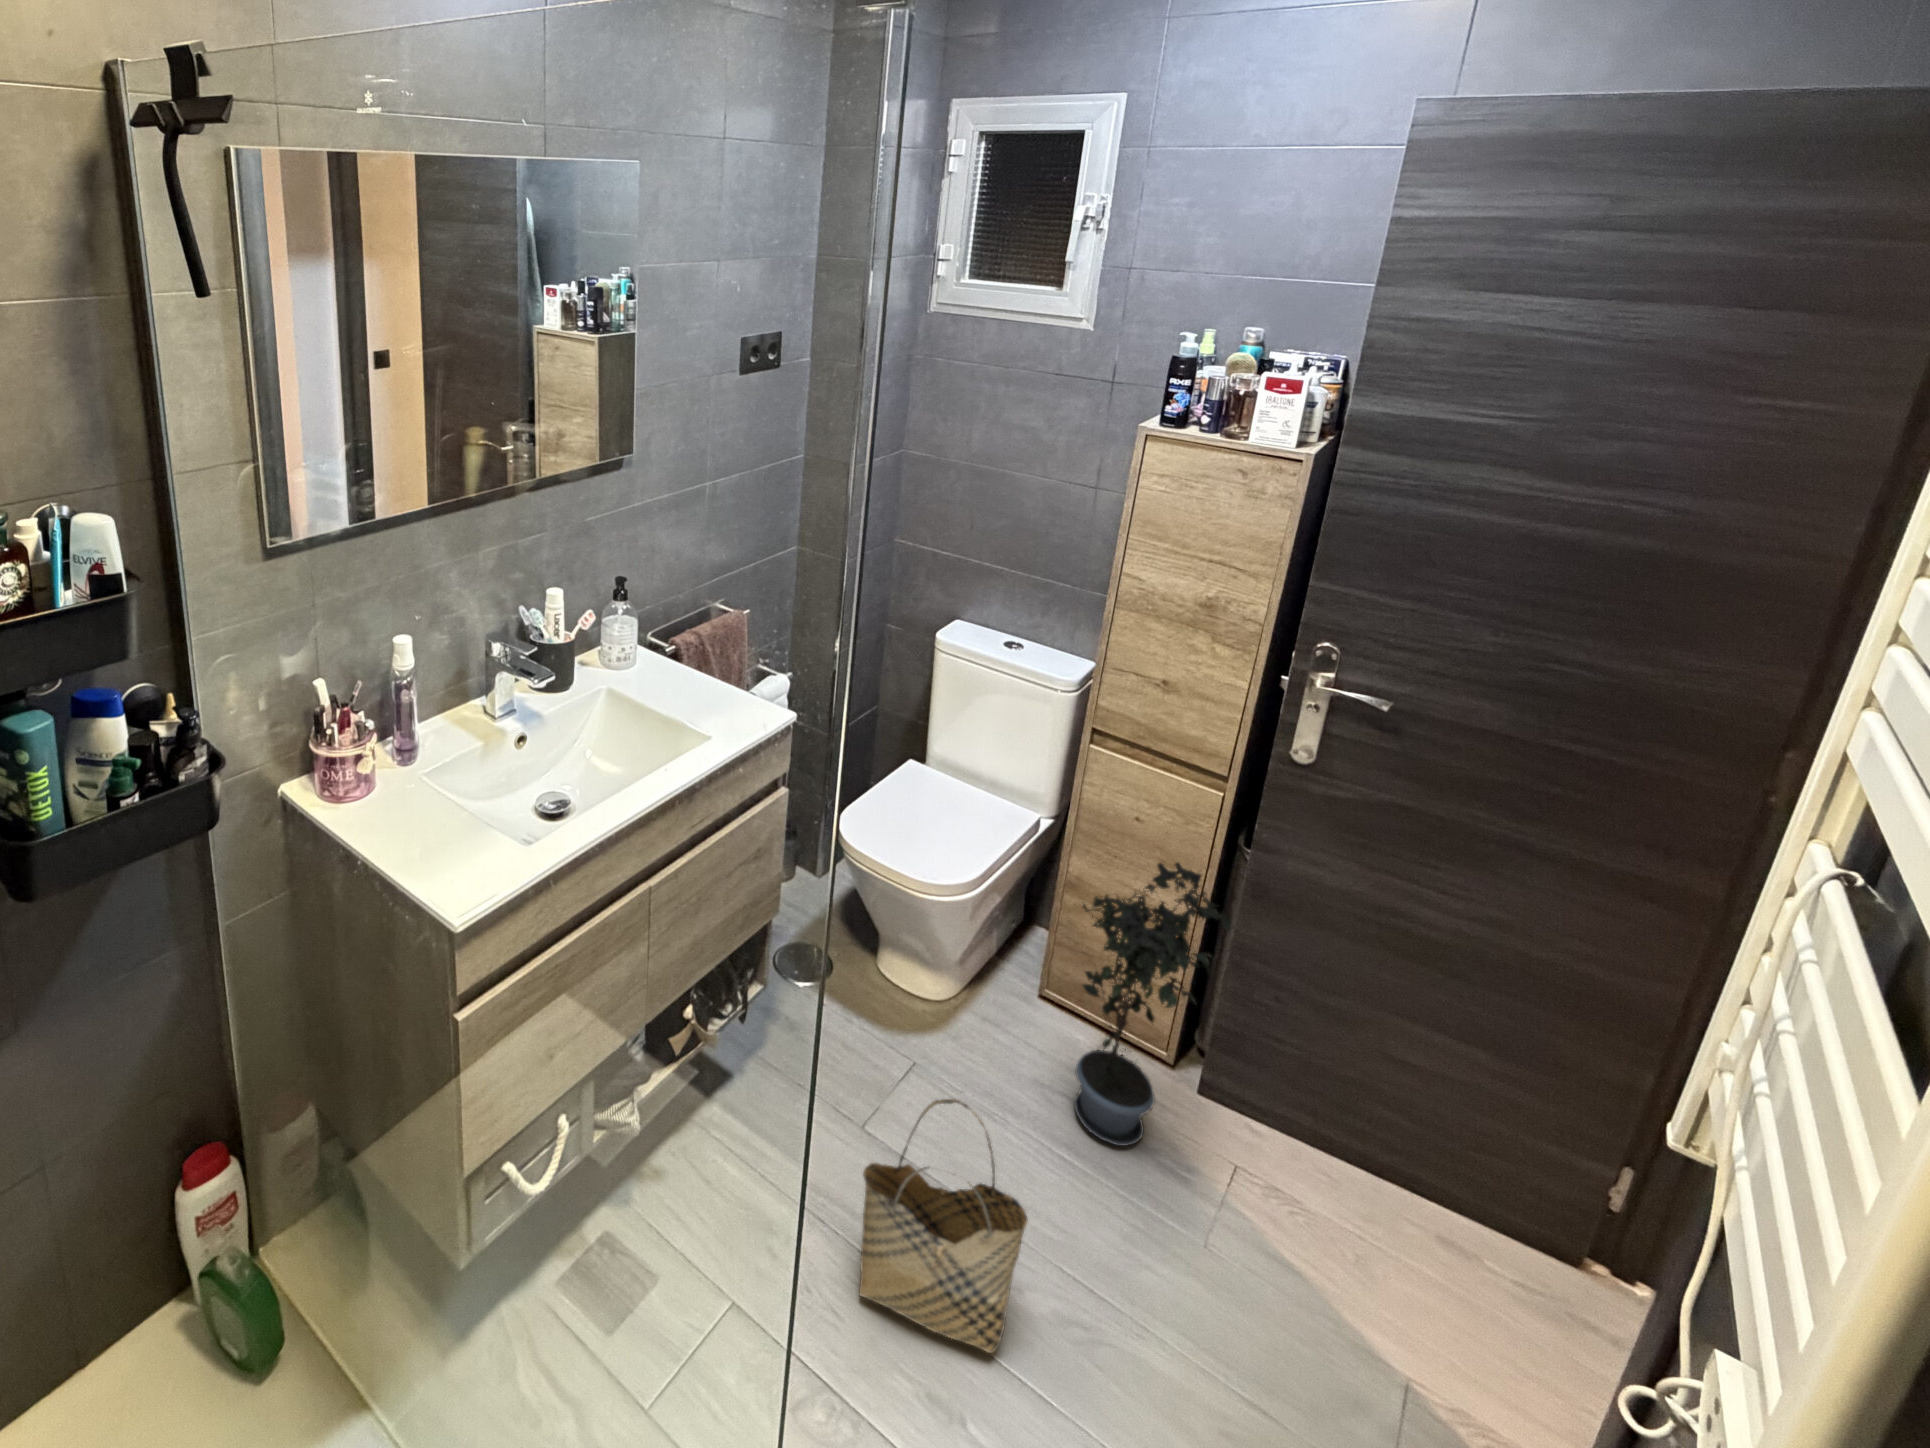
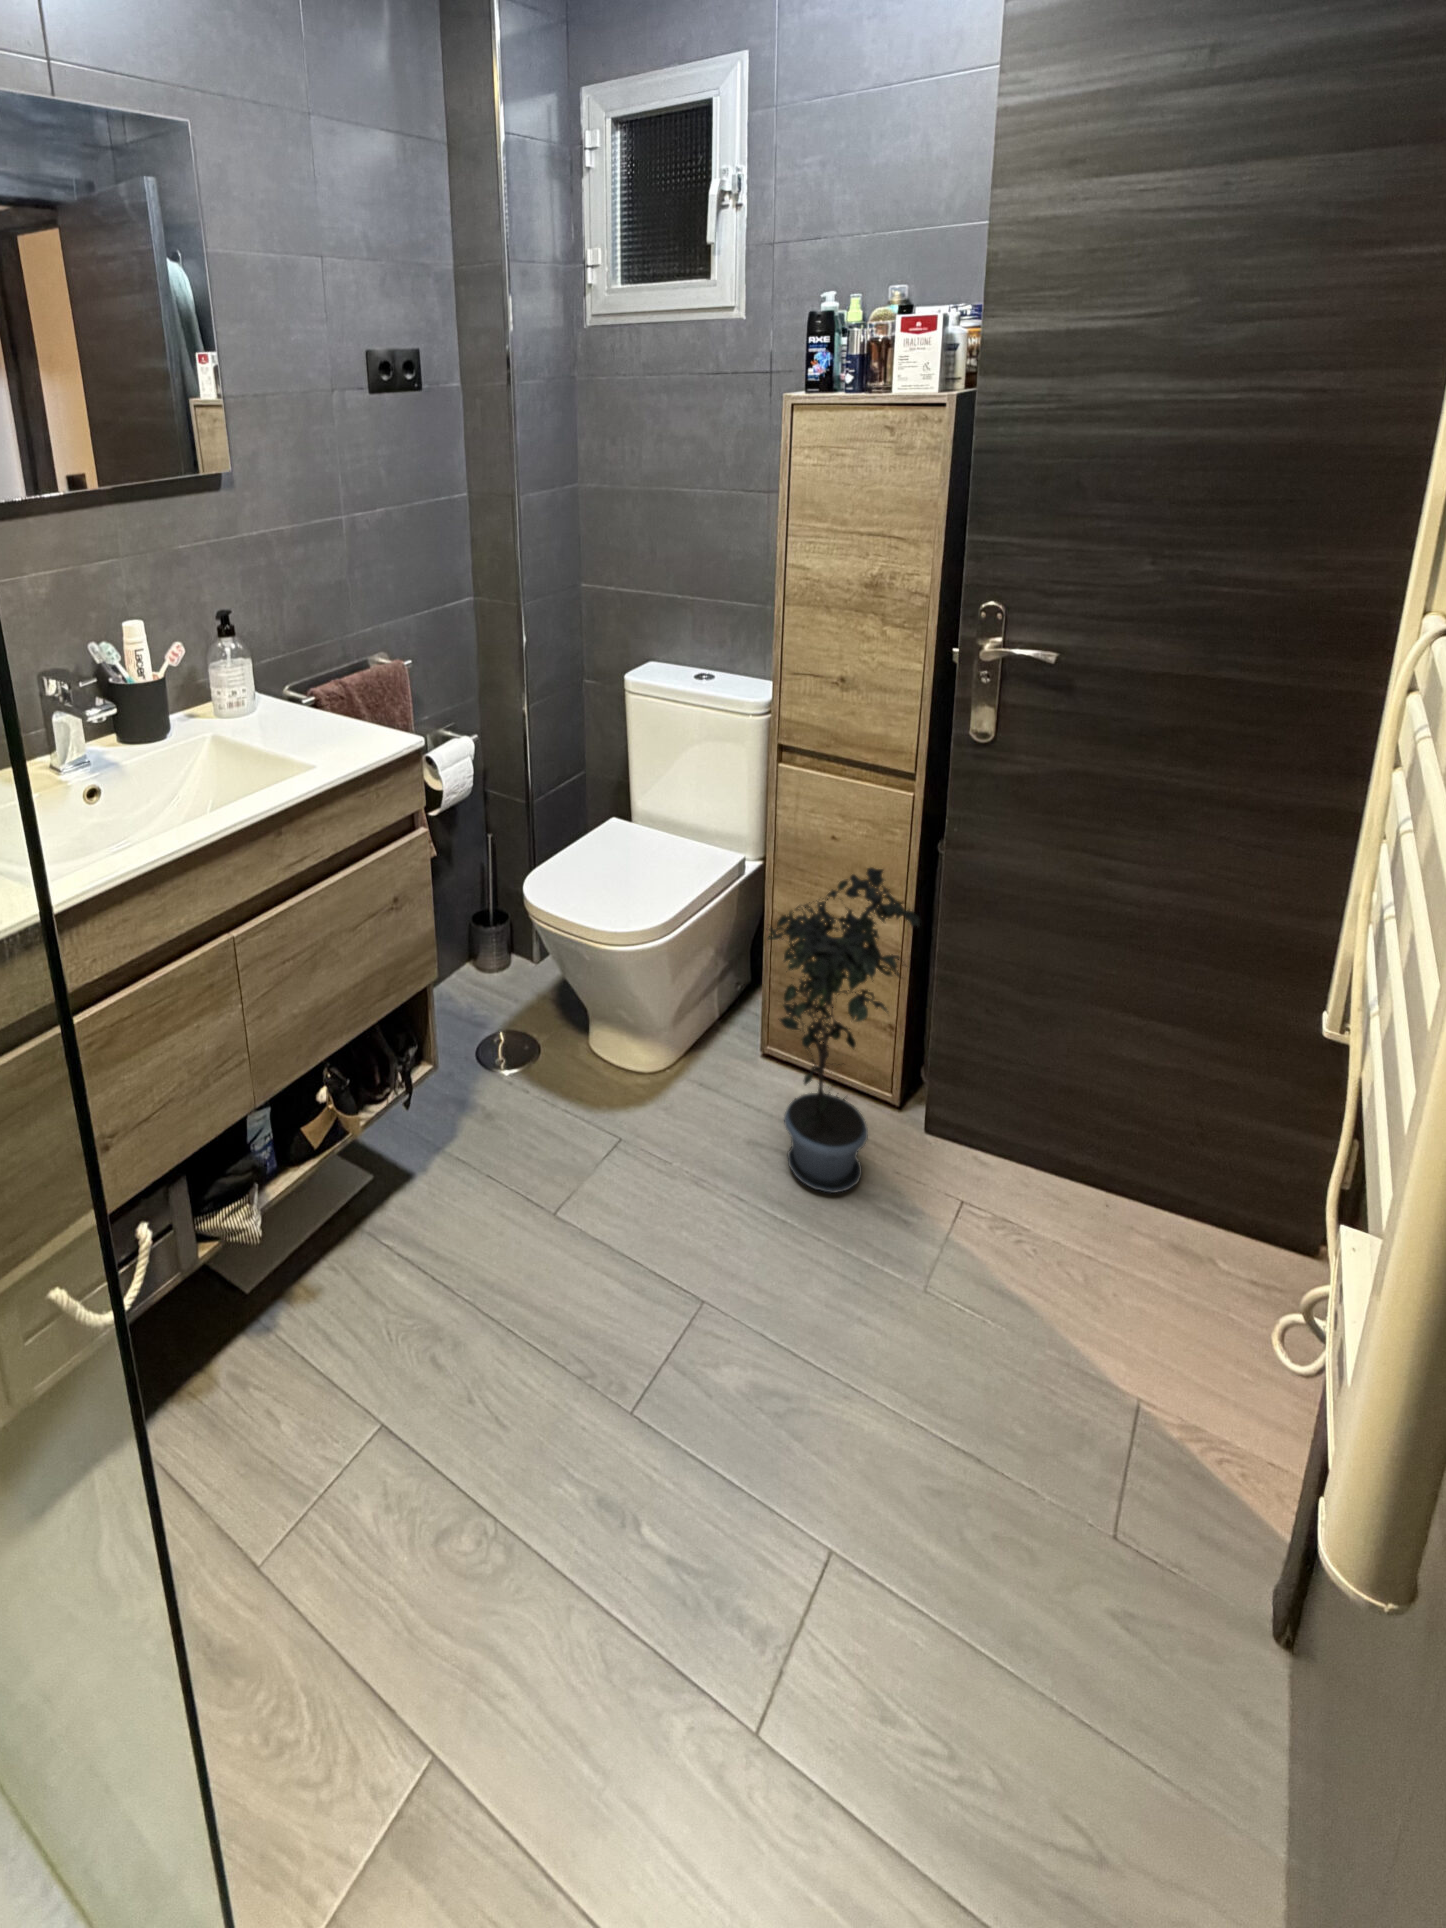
woven basket: present [859,1099,1028,1353] -> none [512,1146,698,1434]

